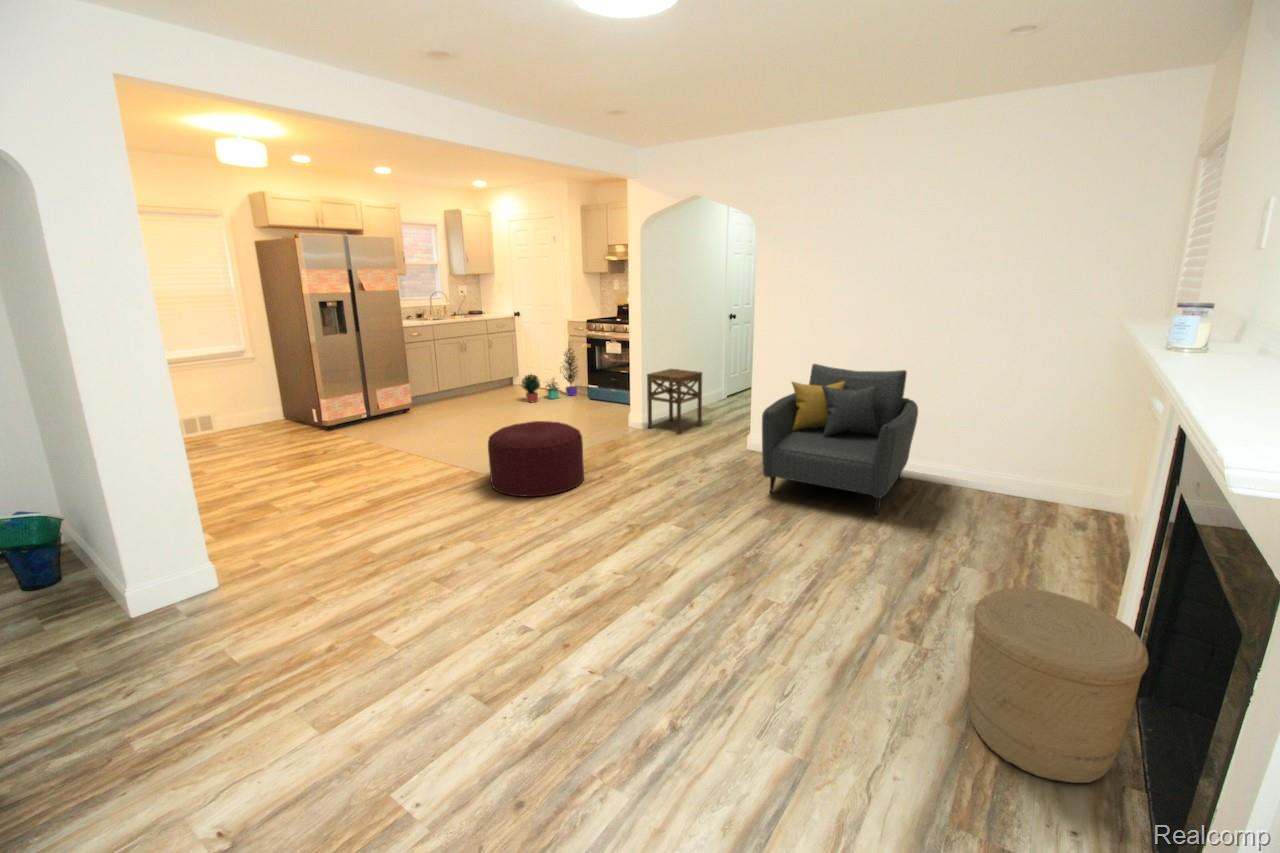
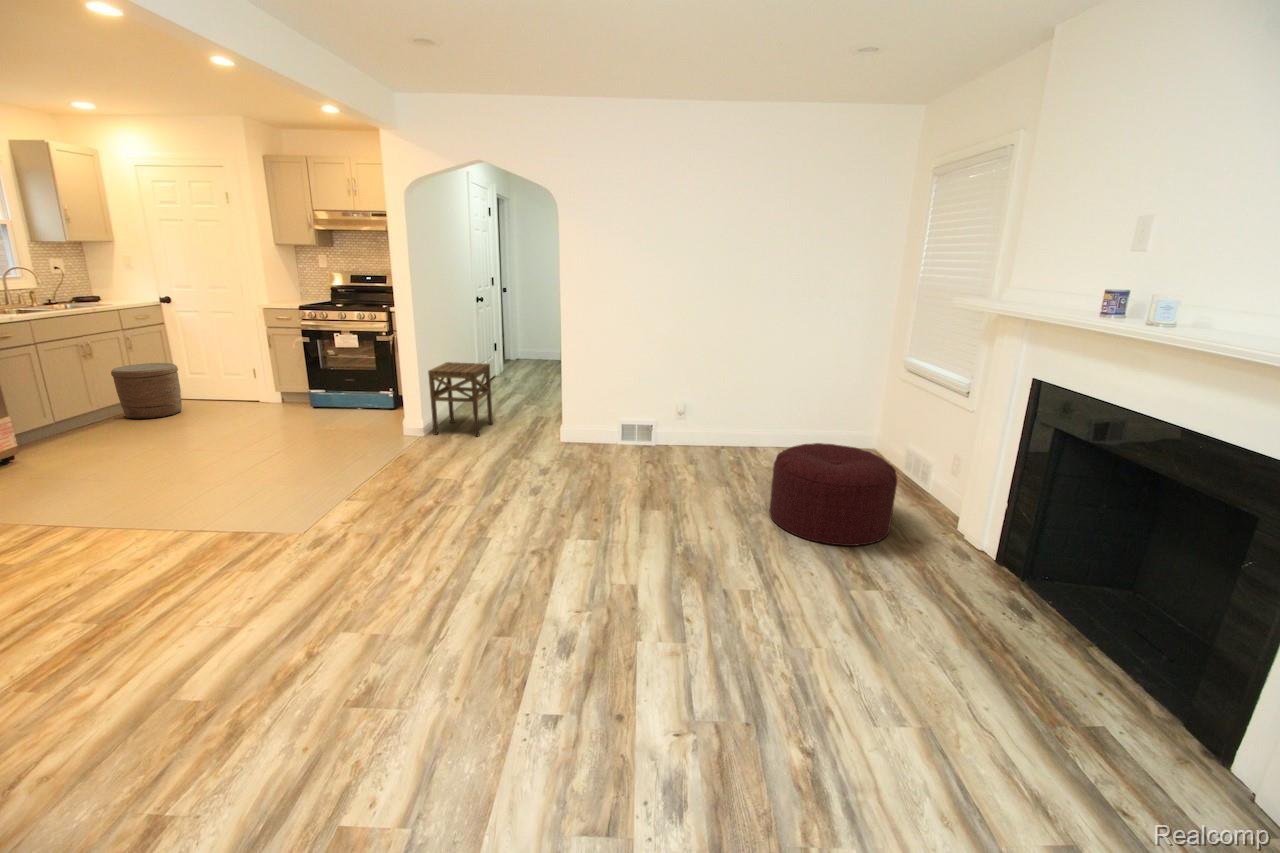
potted plant: present [522,348,578,403] -> none [209,343,294,422]
armchair: present [762,364,918,514] -> none [620,348,756,484]
ottoman: present [488,421,584,497] -> present [769,443,897,546]
woven basket: present [969,588,1149,783] -> present [111,363,182,419]

